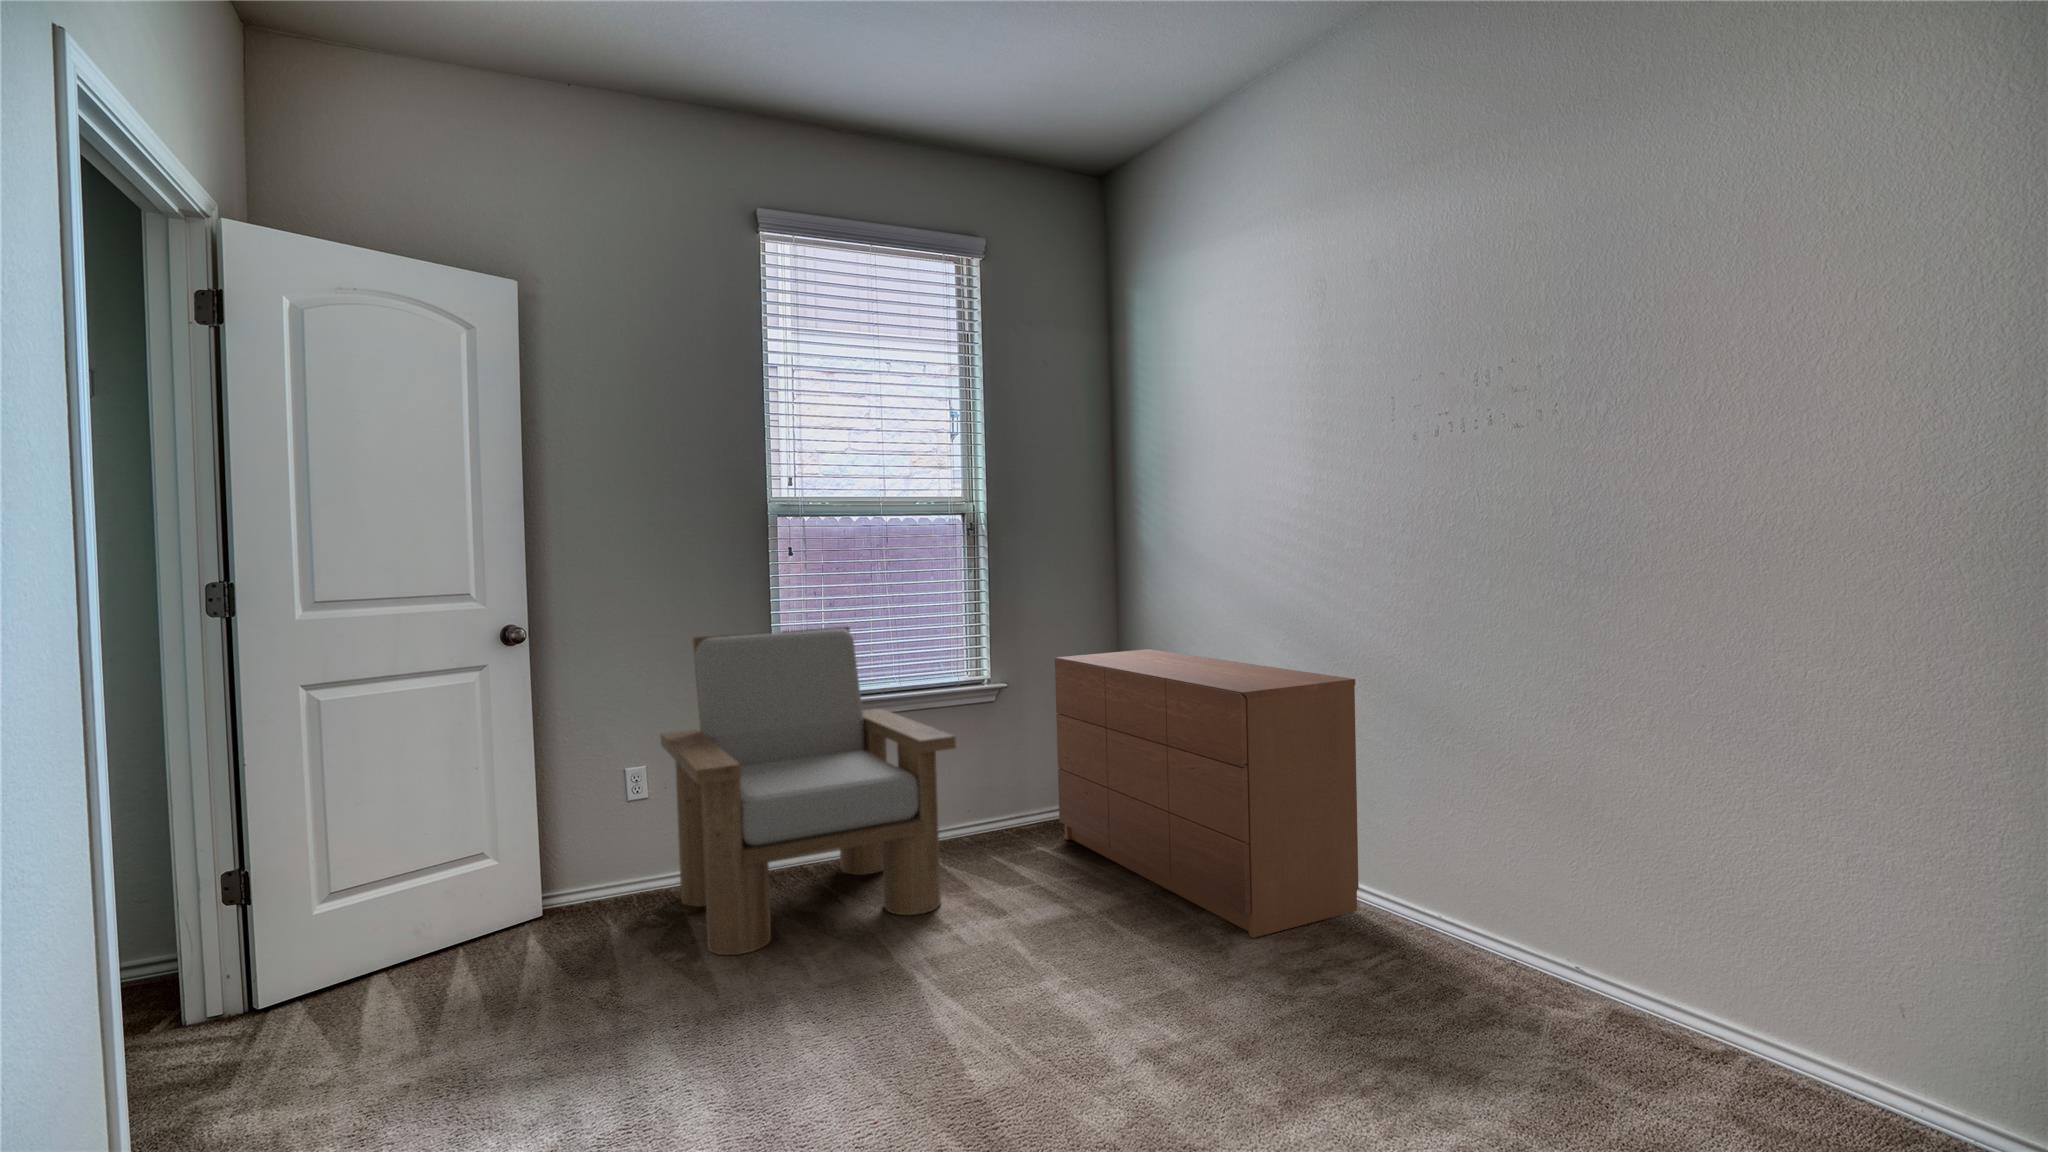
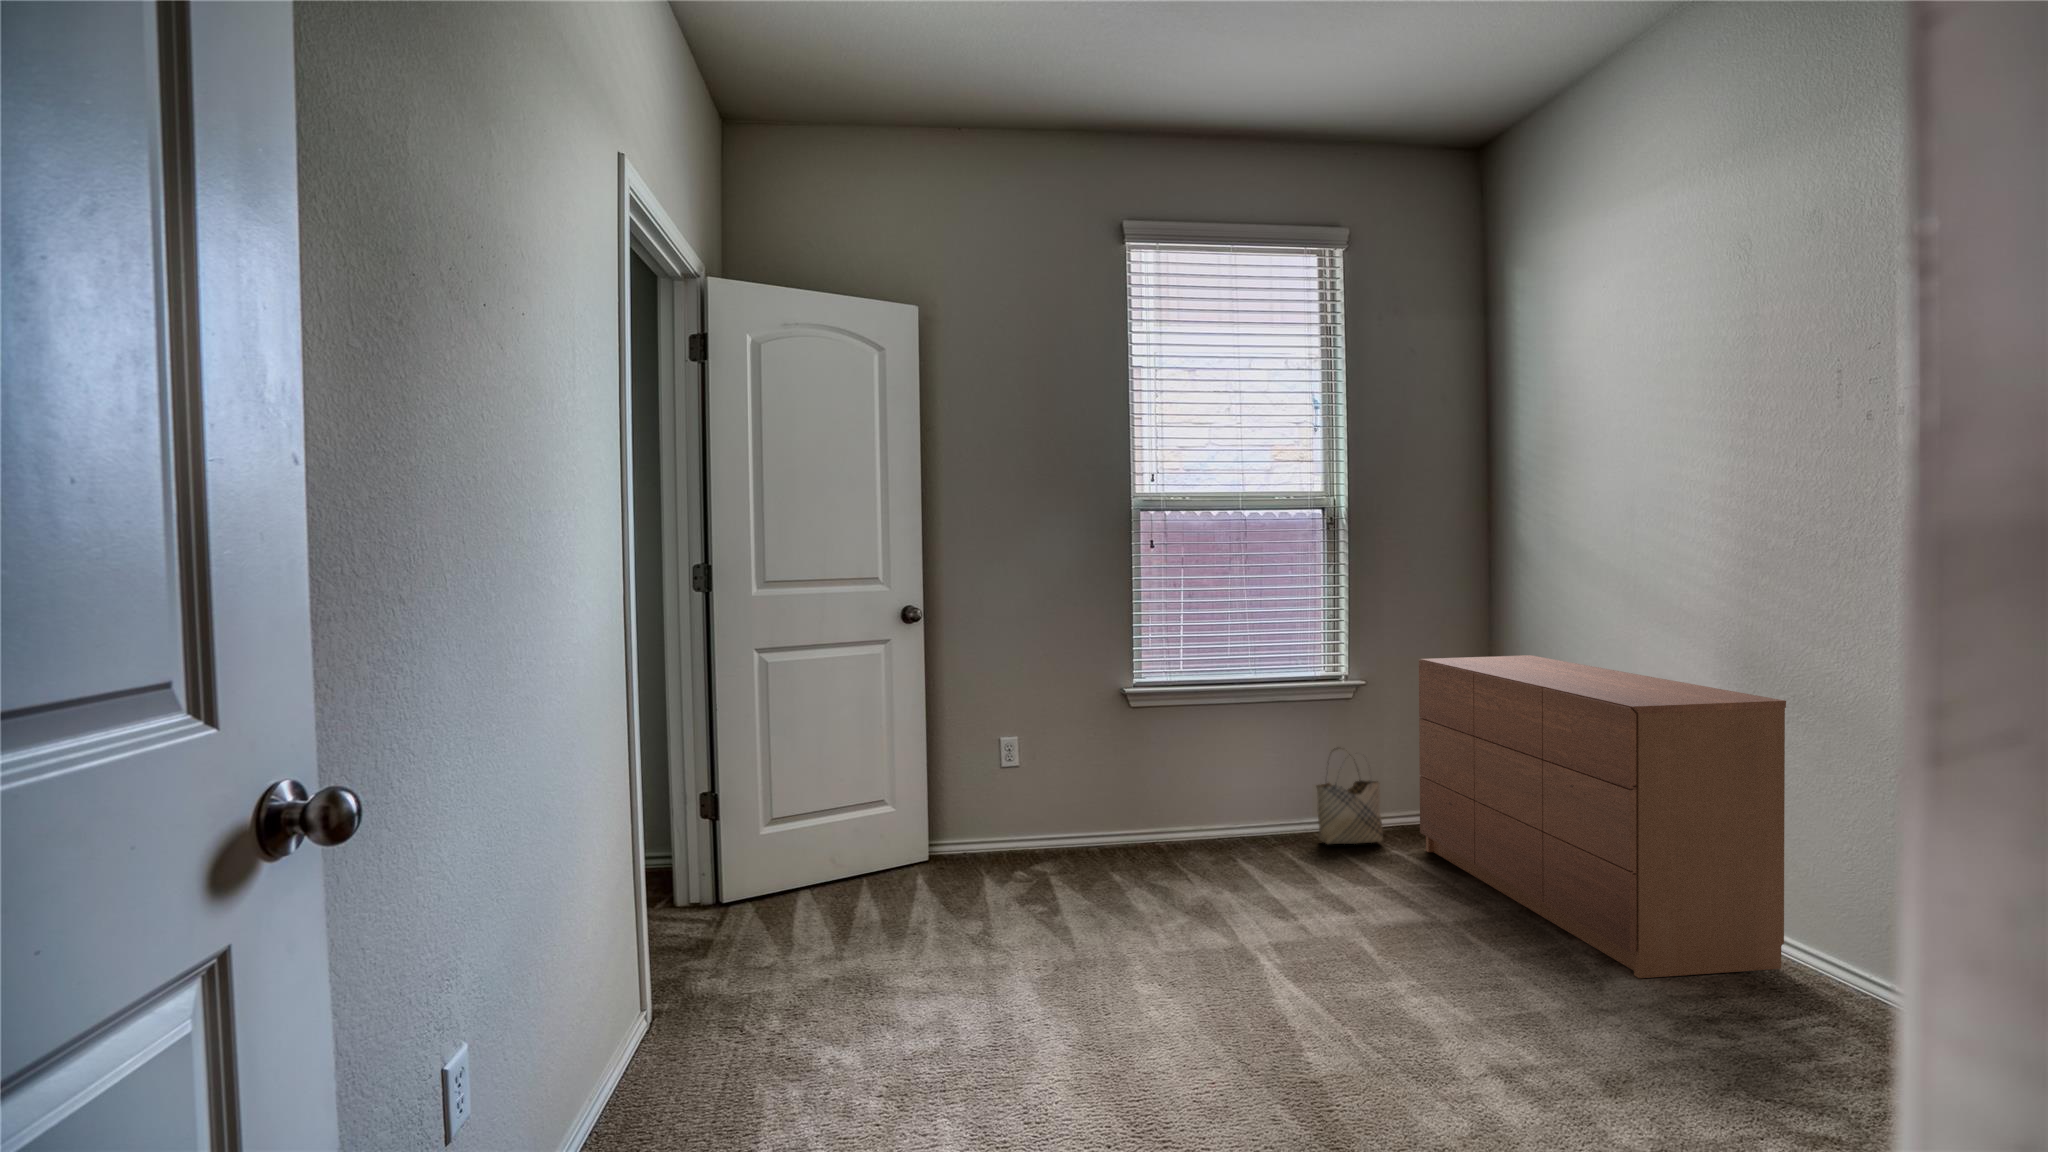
armchair: present [660,627,956,955] -> none [1028,618,1306,917]
woven basket: none [963,747,1026,843] -> present [1316,749,1383,844]

